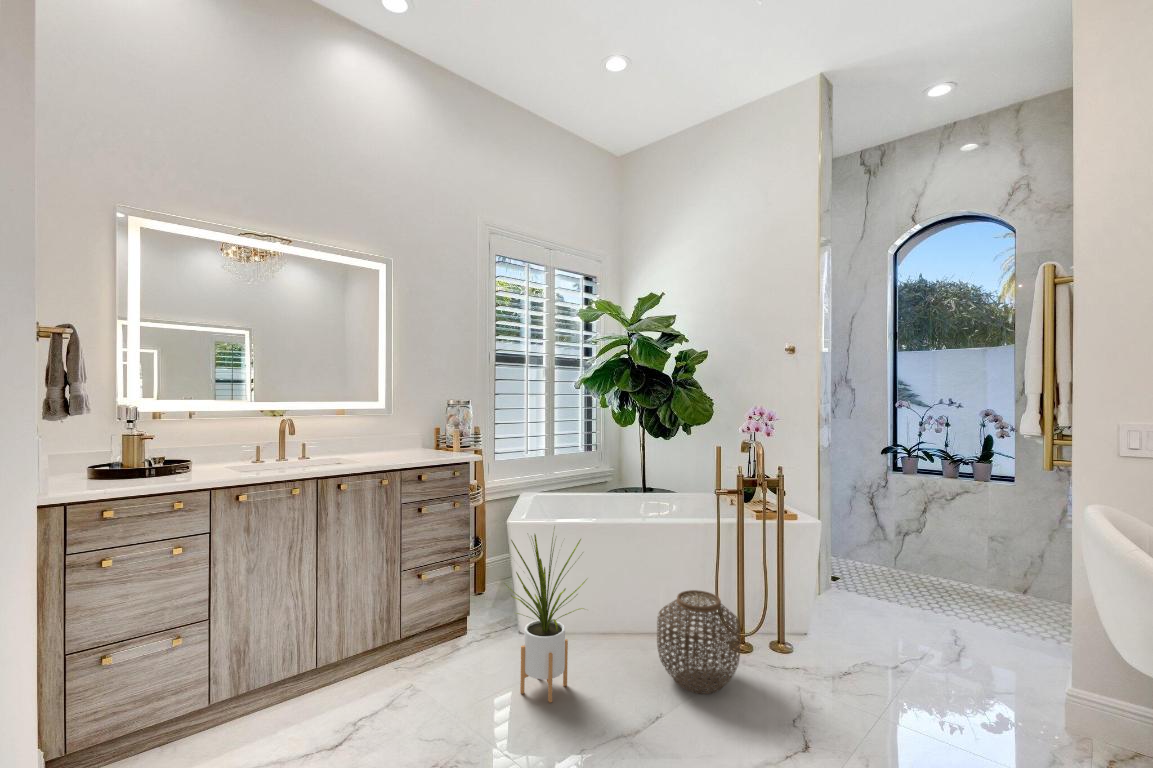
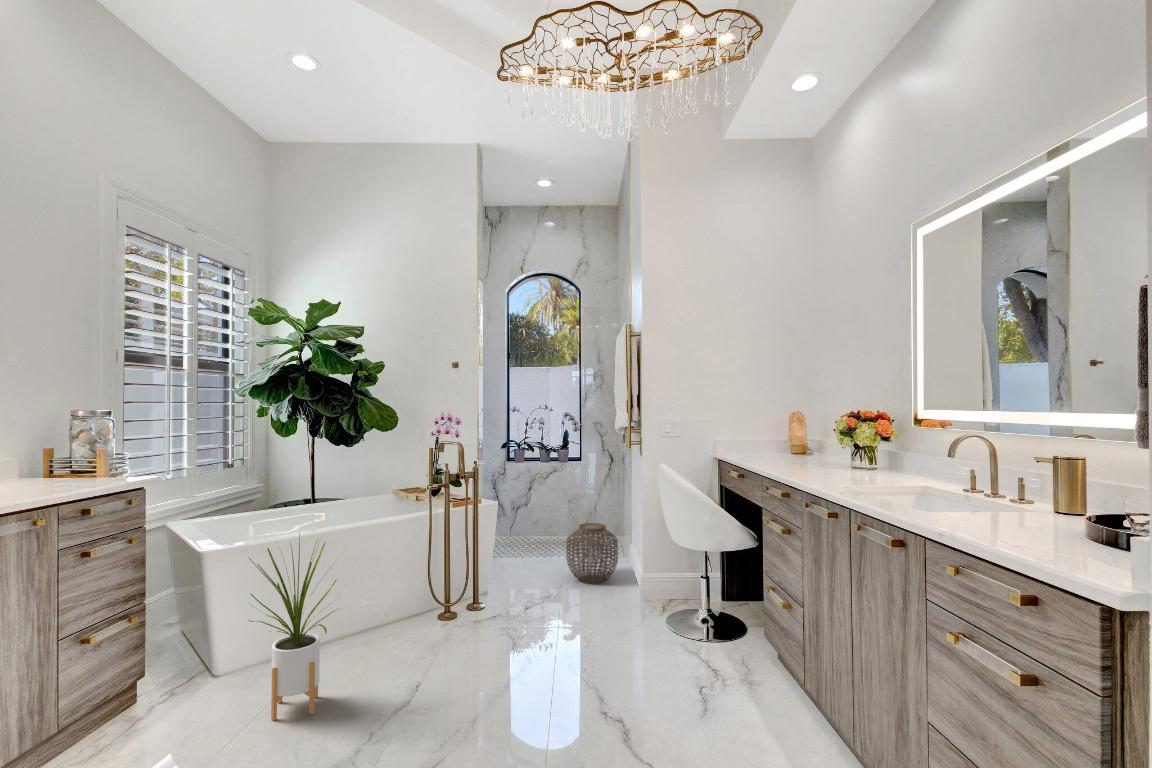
woven basket: present [657,590,740,694] -> present [566,523,618,584]

